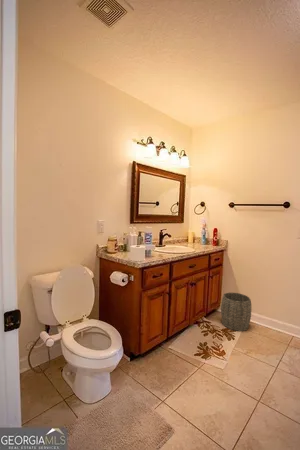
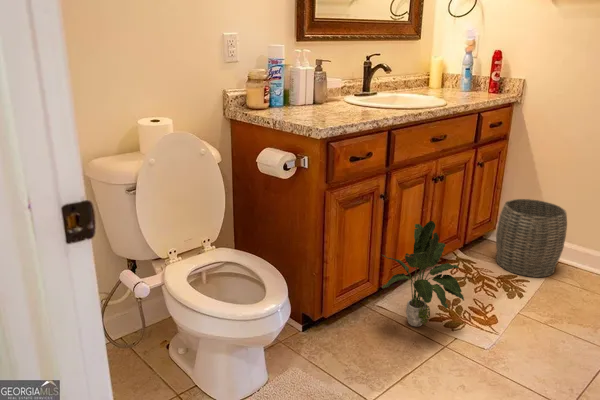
potted plant: none [167,305,207,358] -> present [382,221,464,327]

